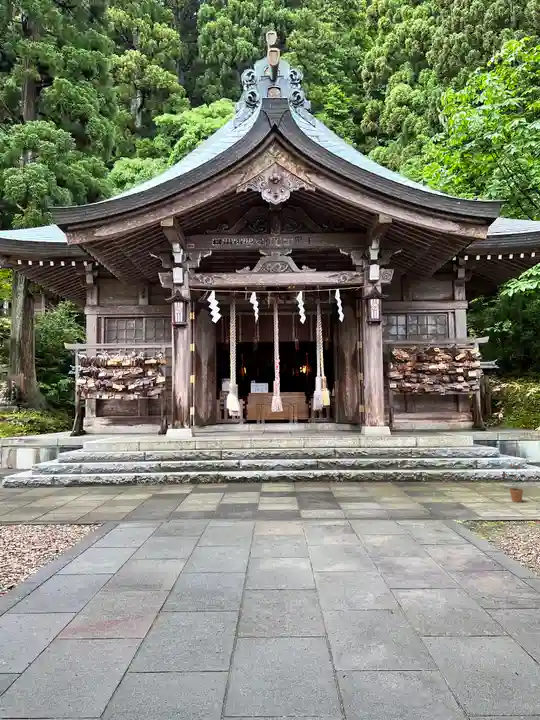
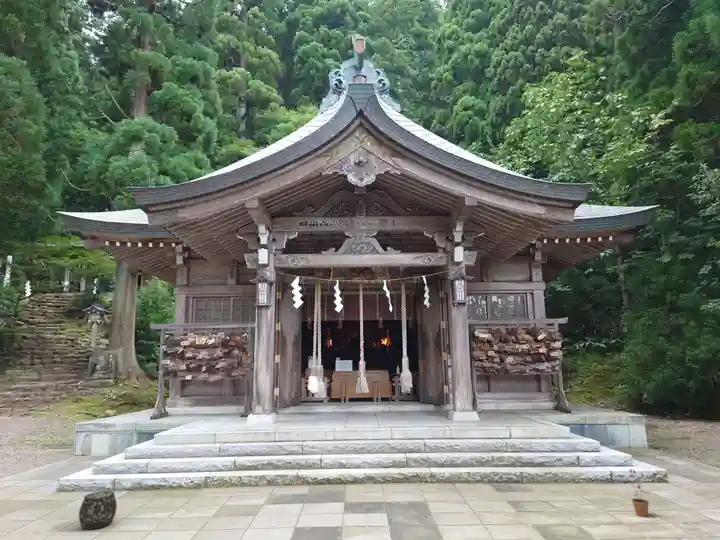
woven basket: none [34,480,65,508] -> present [79,491,117,530]

